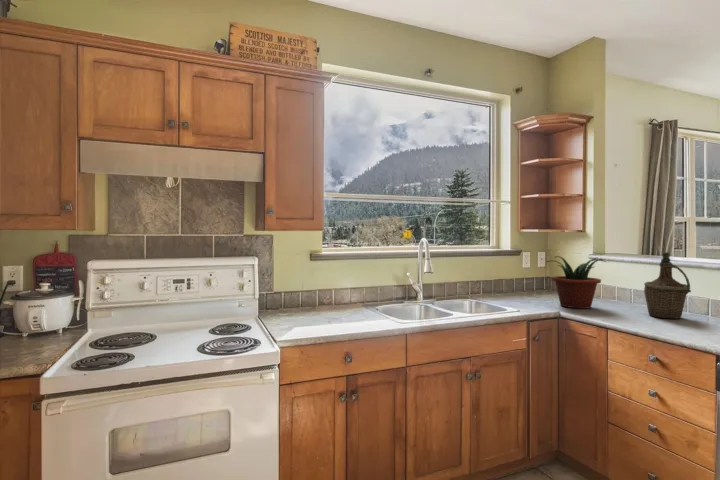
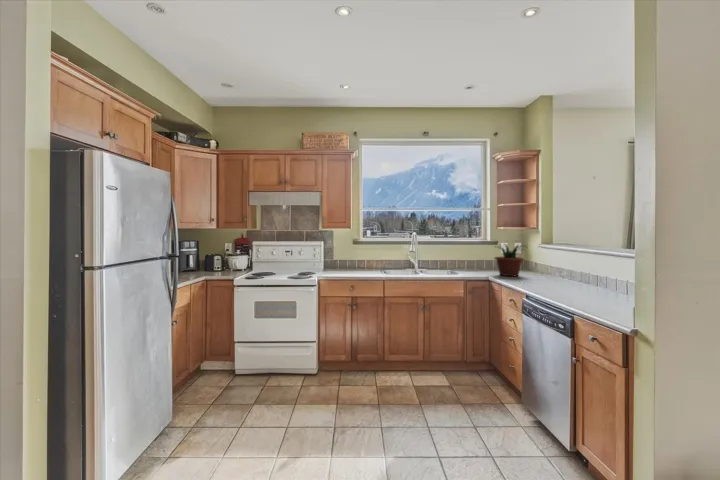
bottle: present [644,252,691,319] -> none [539,241,565,282]

